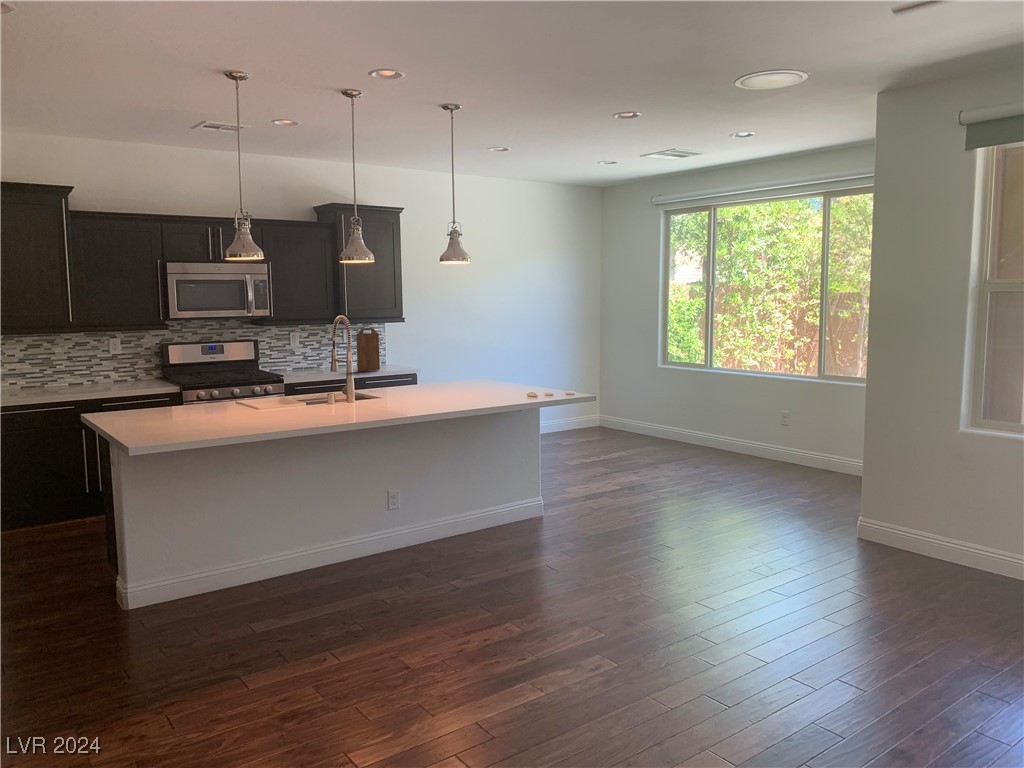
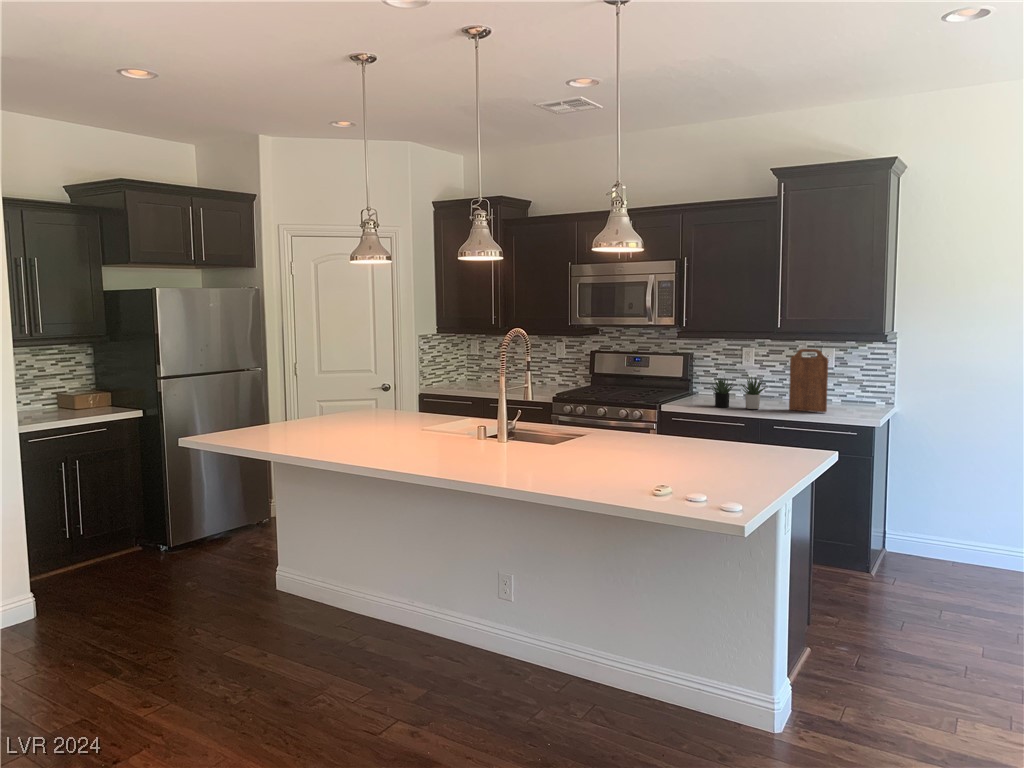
succulent plant: none [313,348,353,375] -> present [712,377,766,409]

